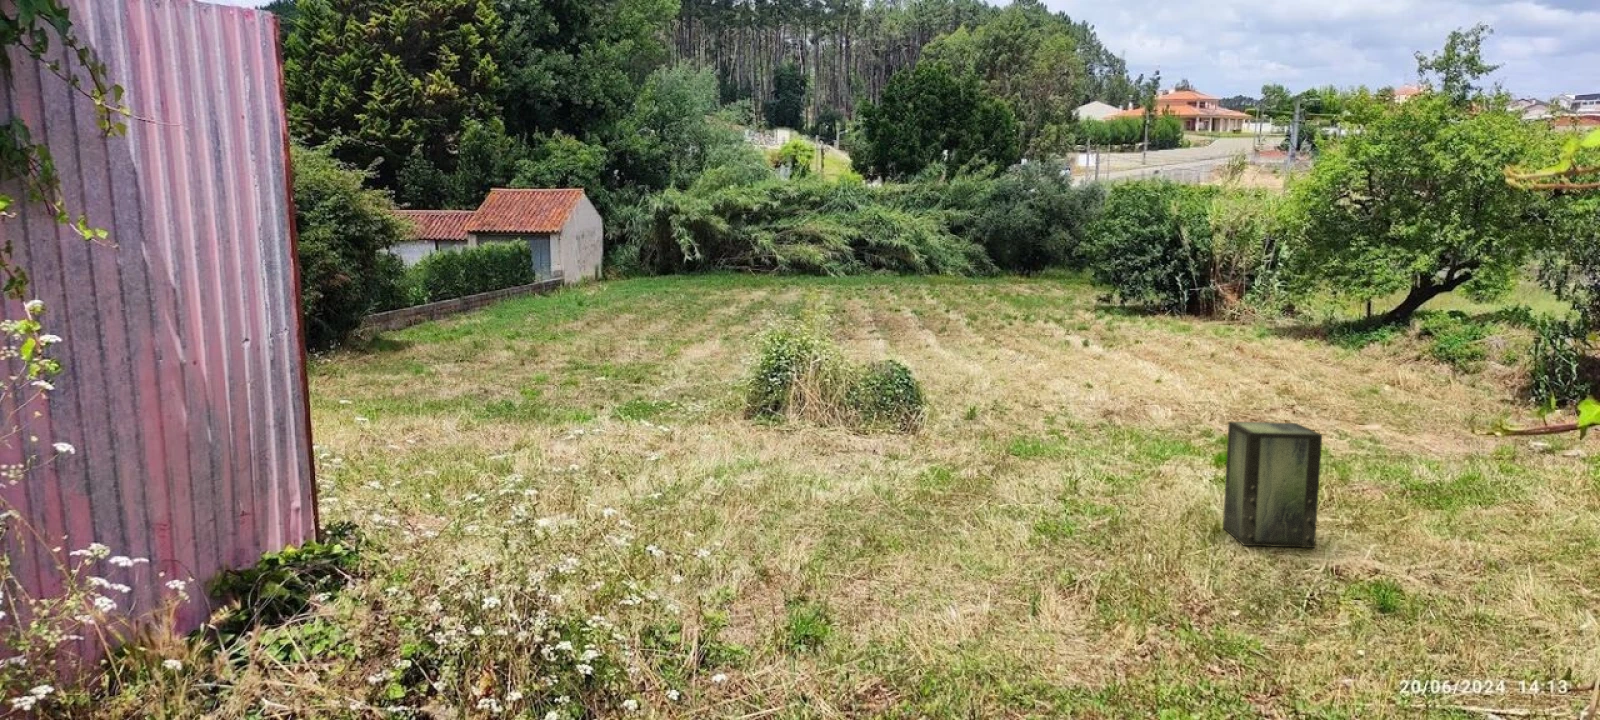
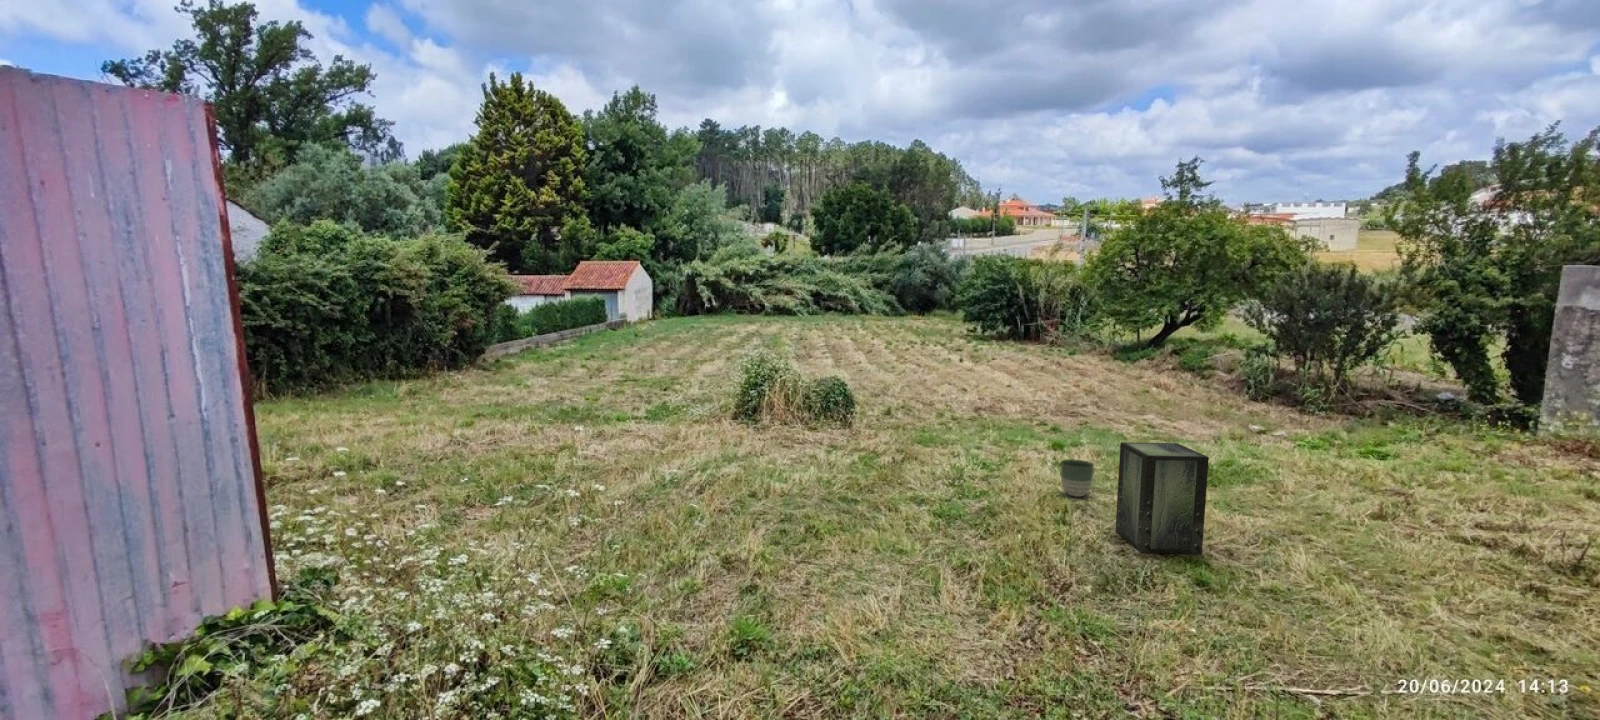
planter: none [1171,452,1211,497] -> present [1061,459,1094,497]

